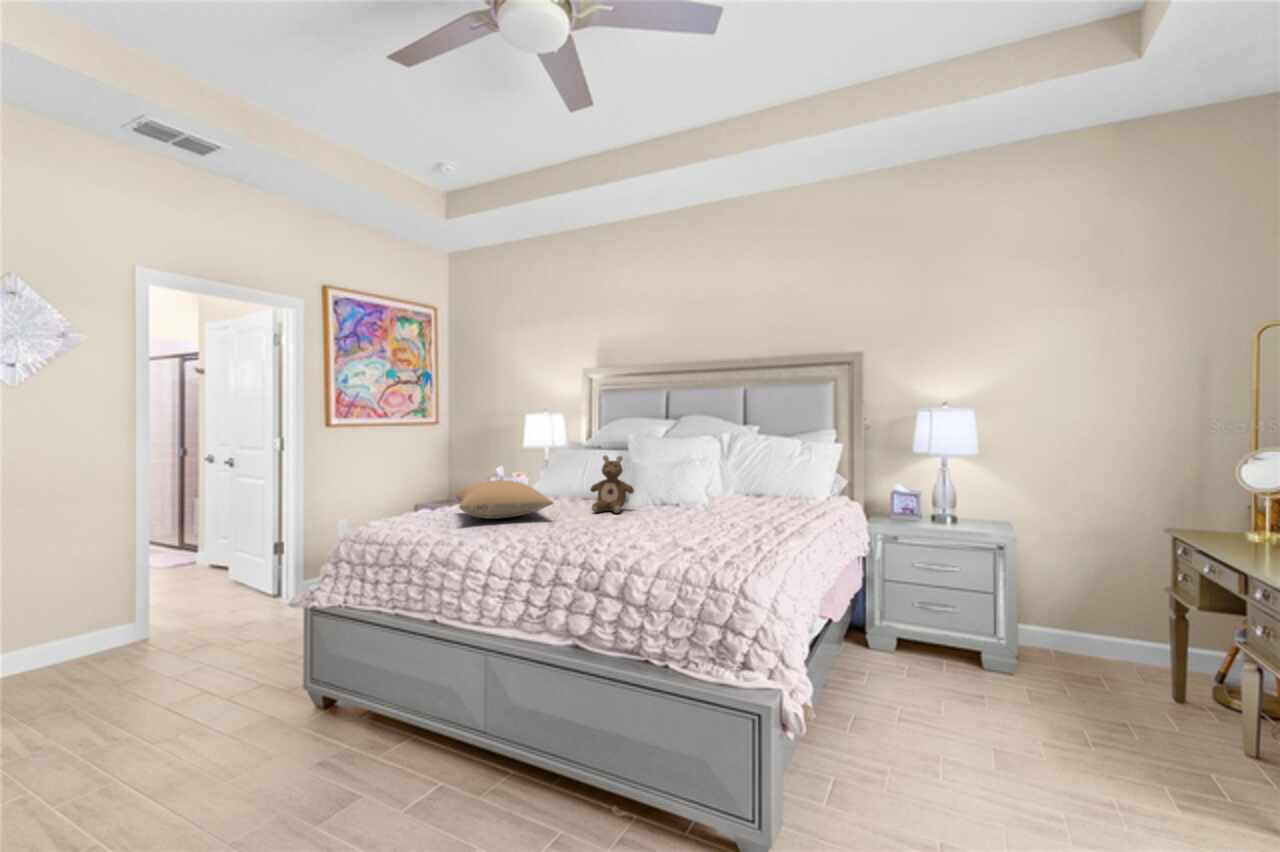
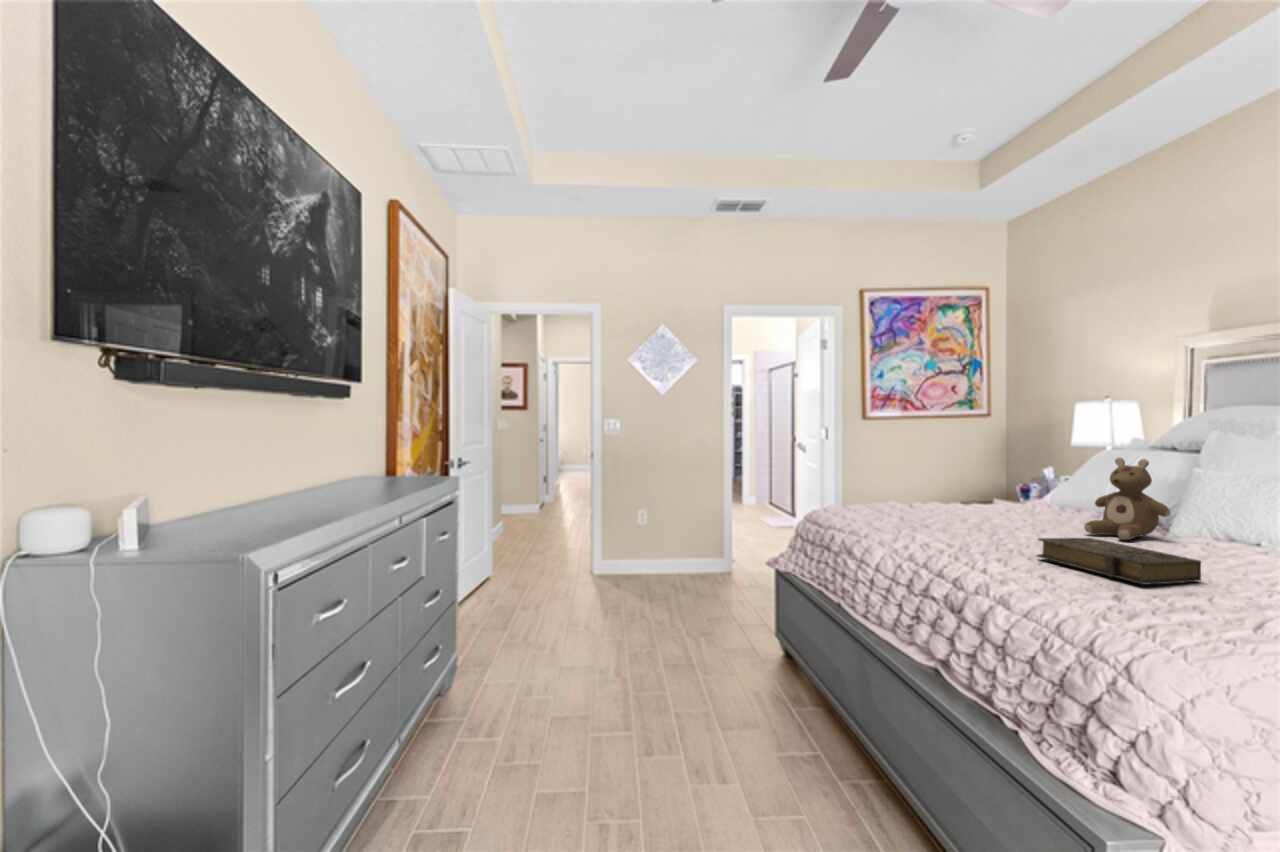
pillow: present [456,480,554,519] -> none [892,479,1021,520]
book: none [606,514,689,538] -> present [1037,538,1201,585]

